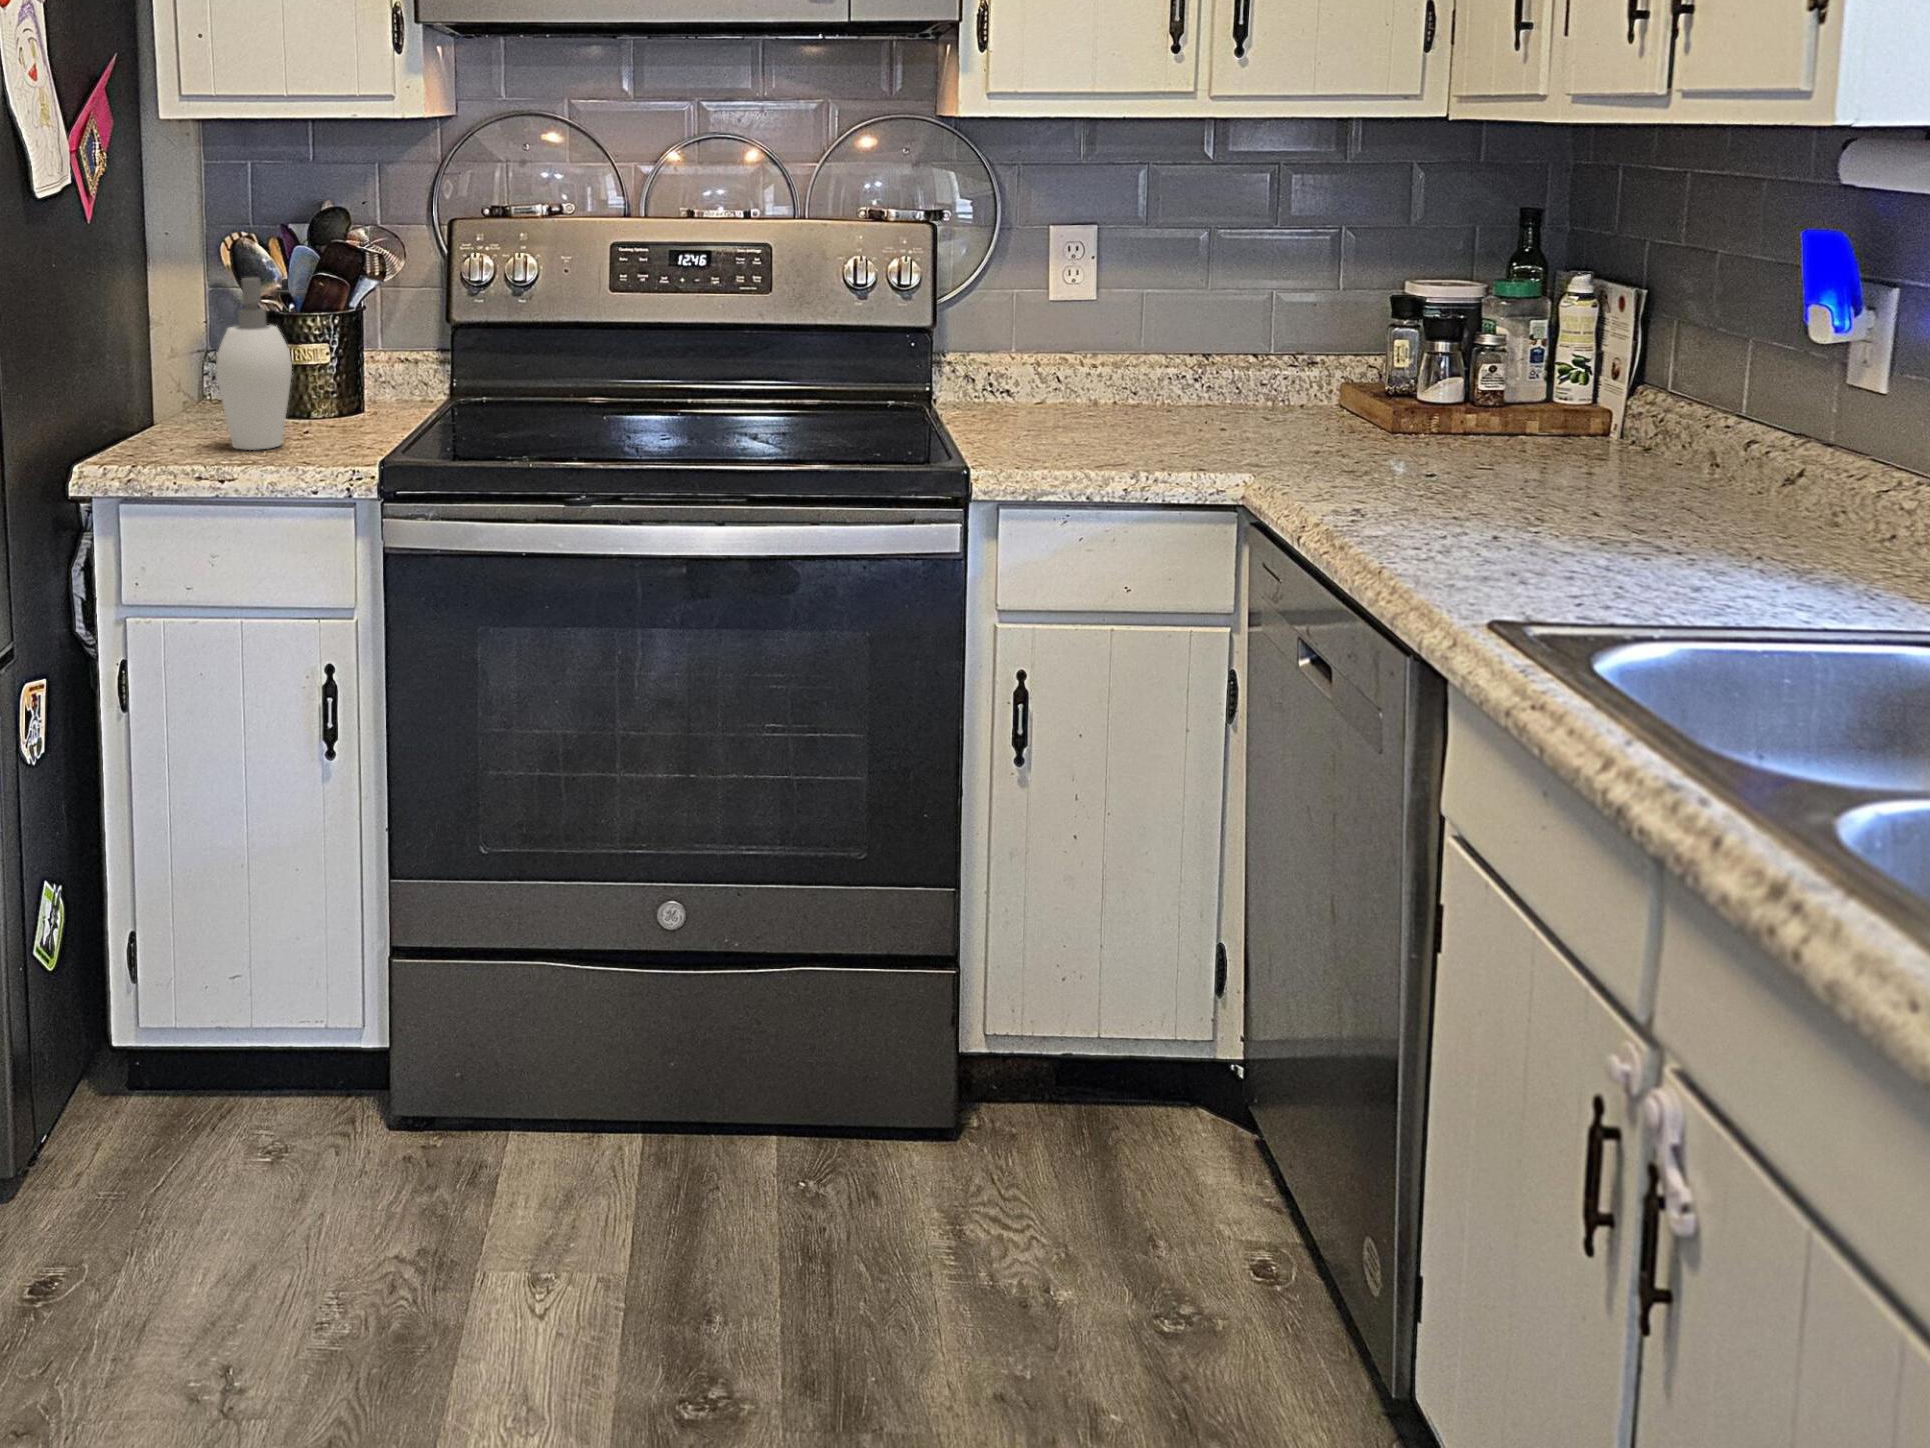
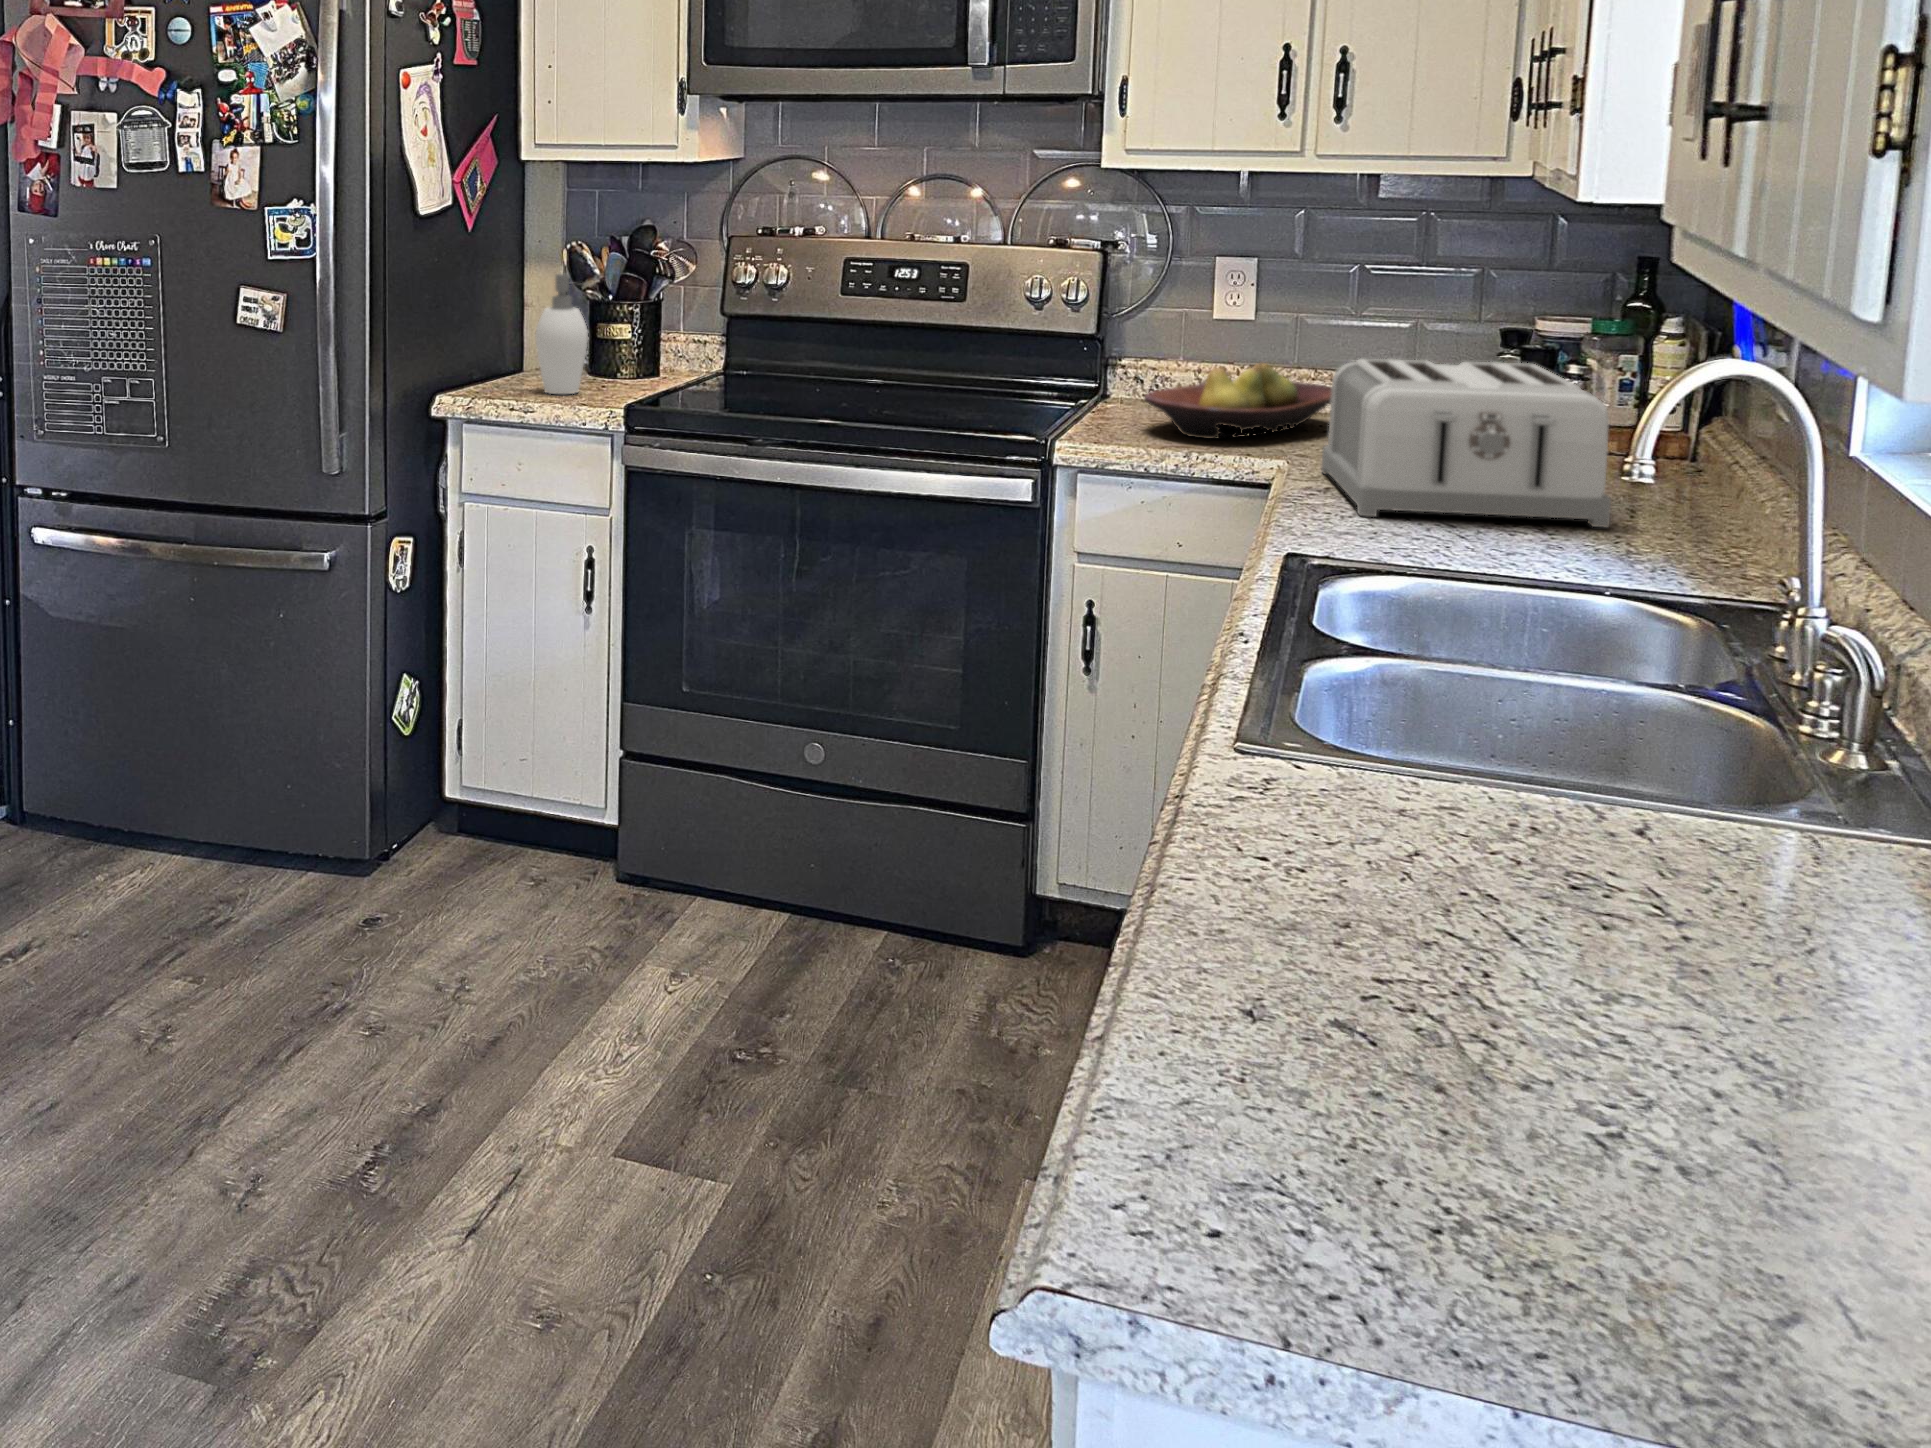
toaster: none [1308,334,1715,543] -> present [1321,359,1611,527]
fruit bowl: none [1036,349,1235,448] -> present [1144,363,1332,439]

